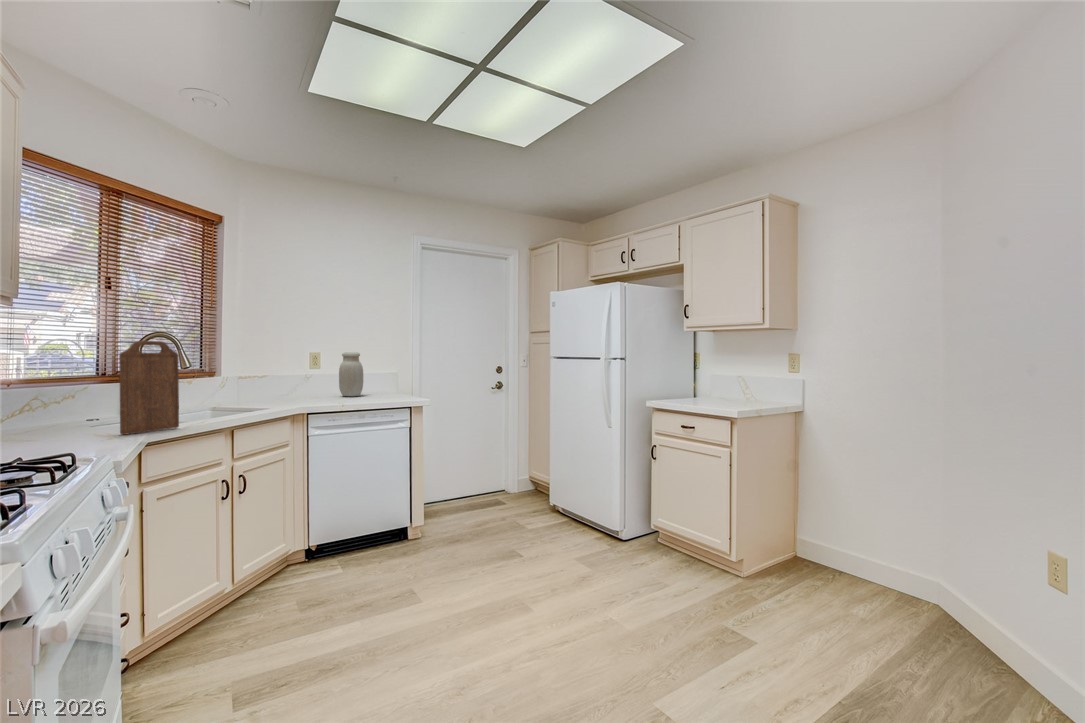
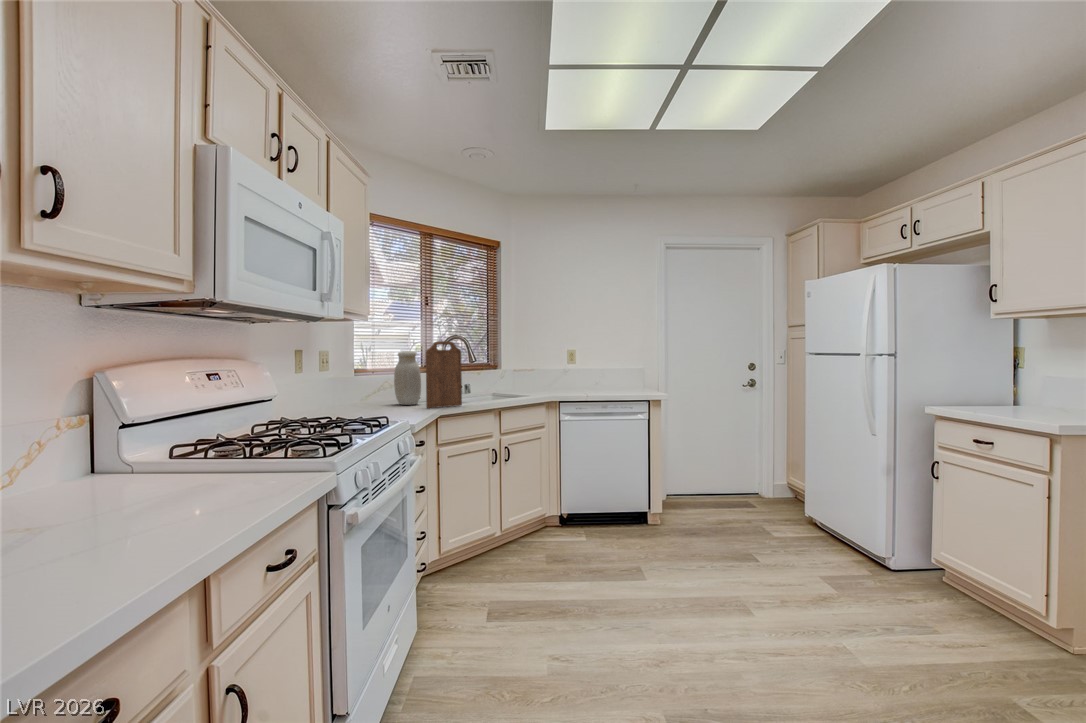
jar: present [339,352,363,396] -> present [394,351,421,405]

